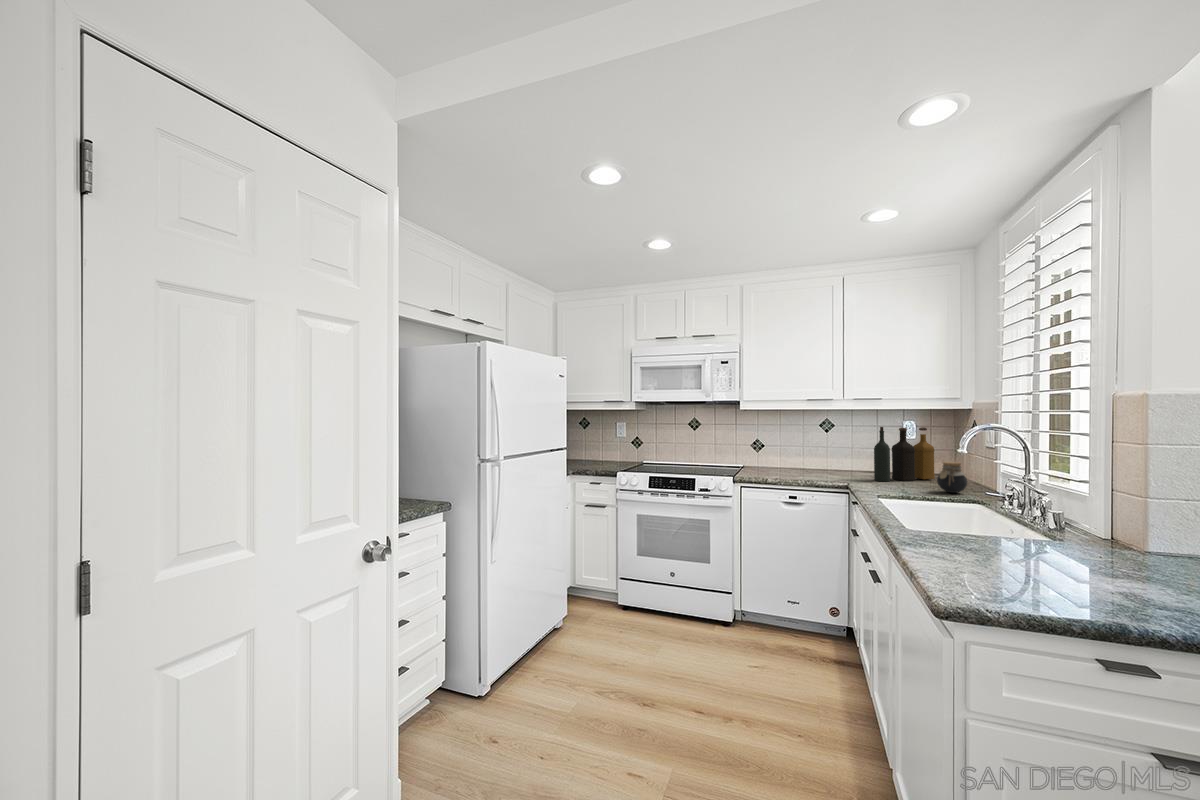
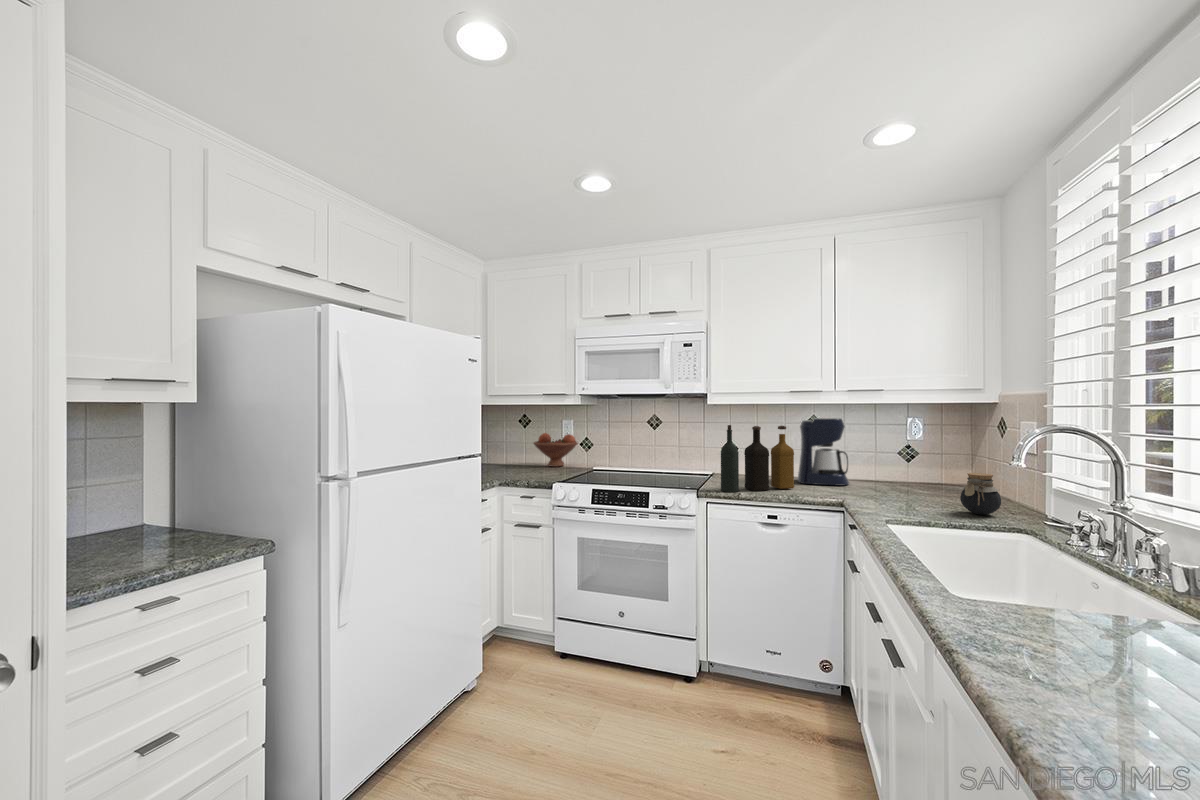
coffee maker: none [813,421,855,474] -> present [797,418,849,485]
bottle: present [874,427,935,482] -> present [721,425,794,492]
fruit bowl: none [593,432,630,460] -> present [534,433,578,467]

